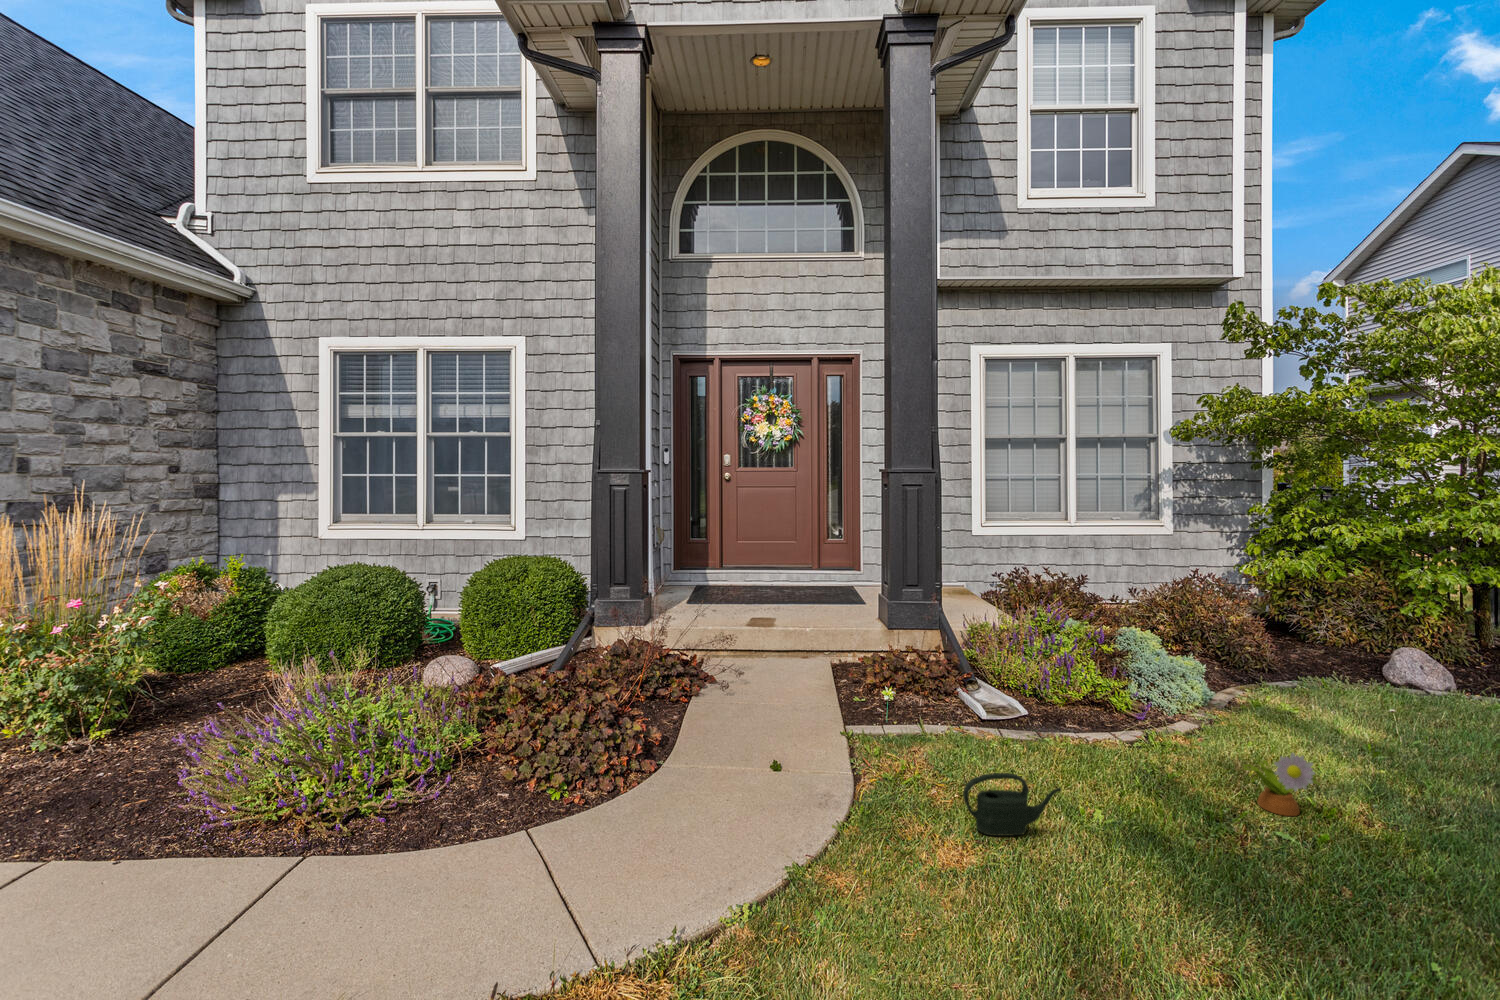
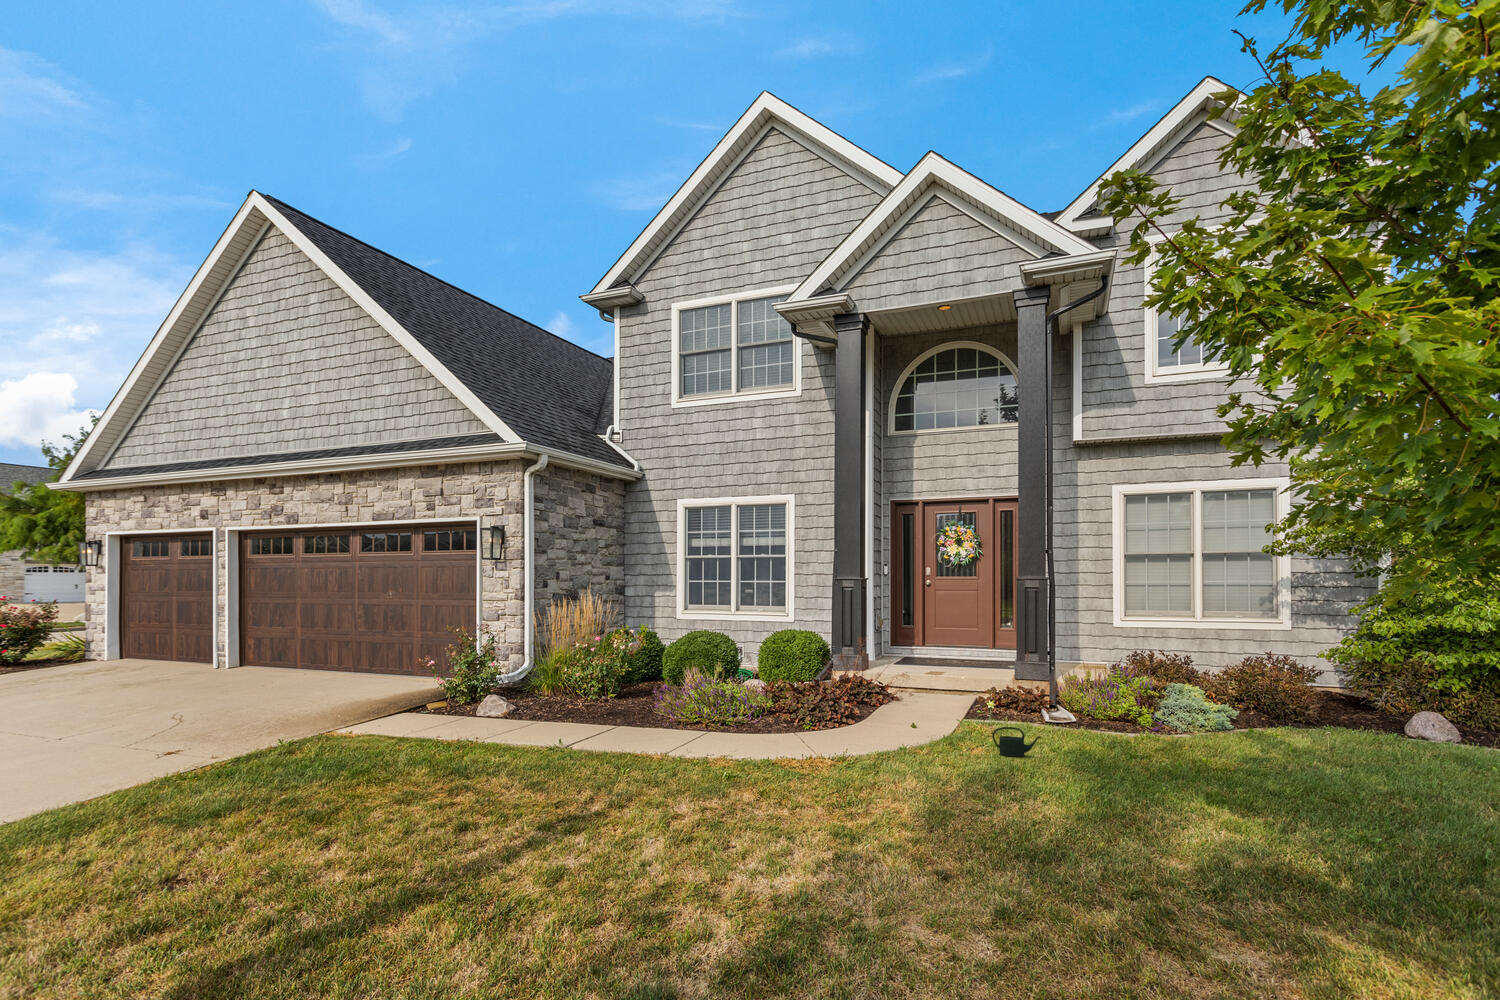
decorative plant: present [1243,753,1320,816] -> none [1157,730,1200,765]

